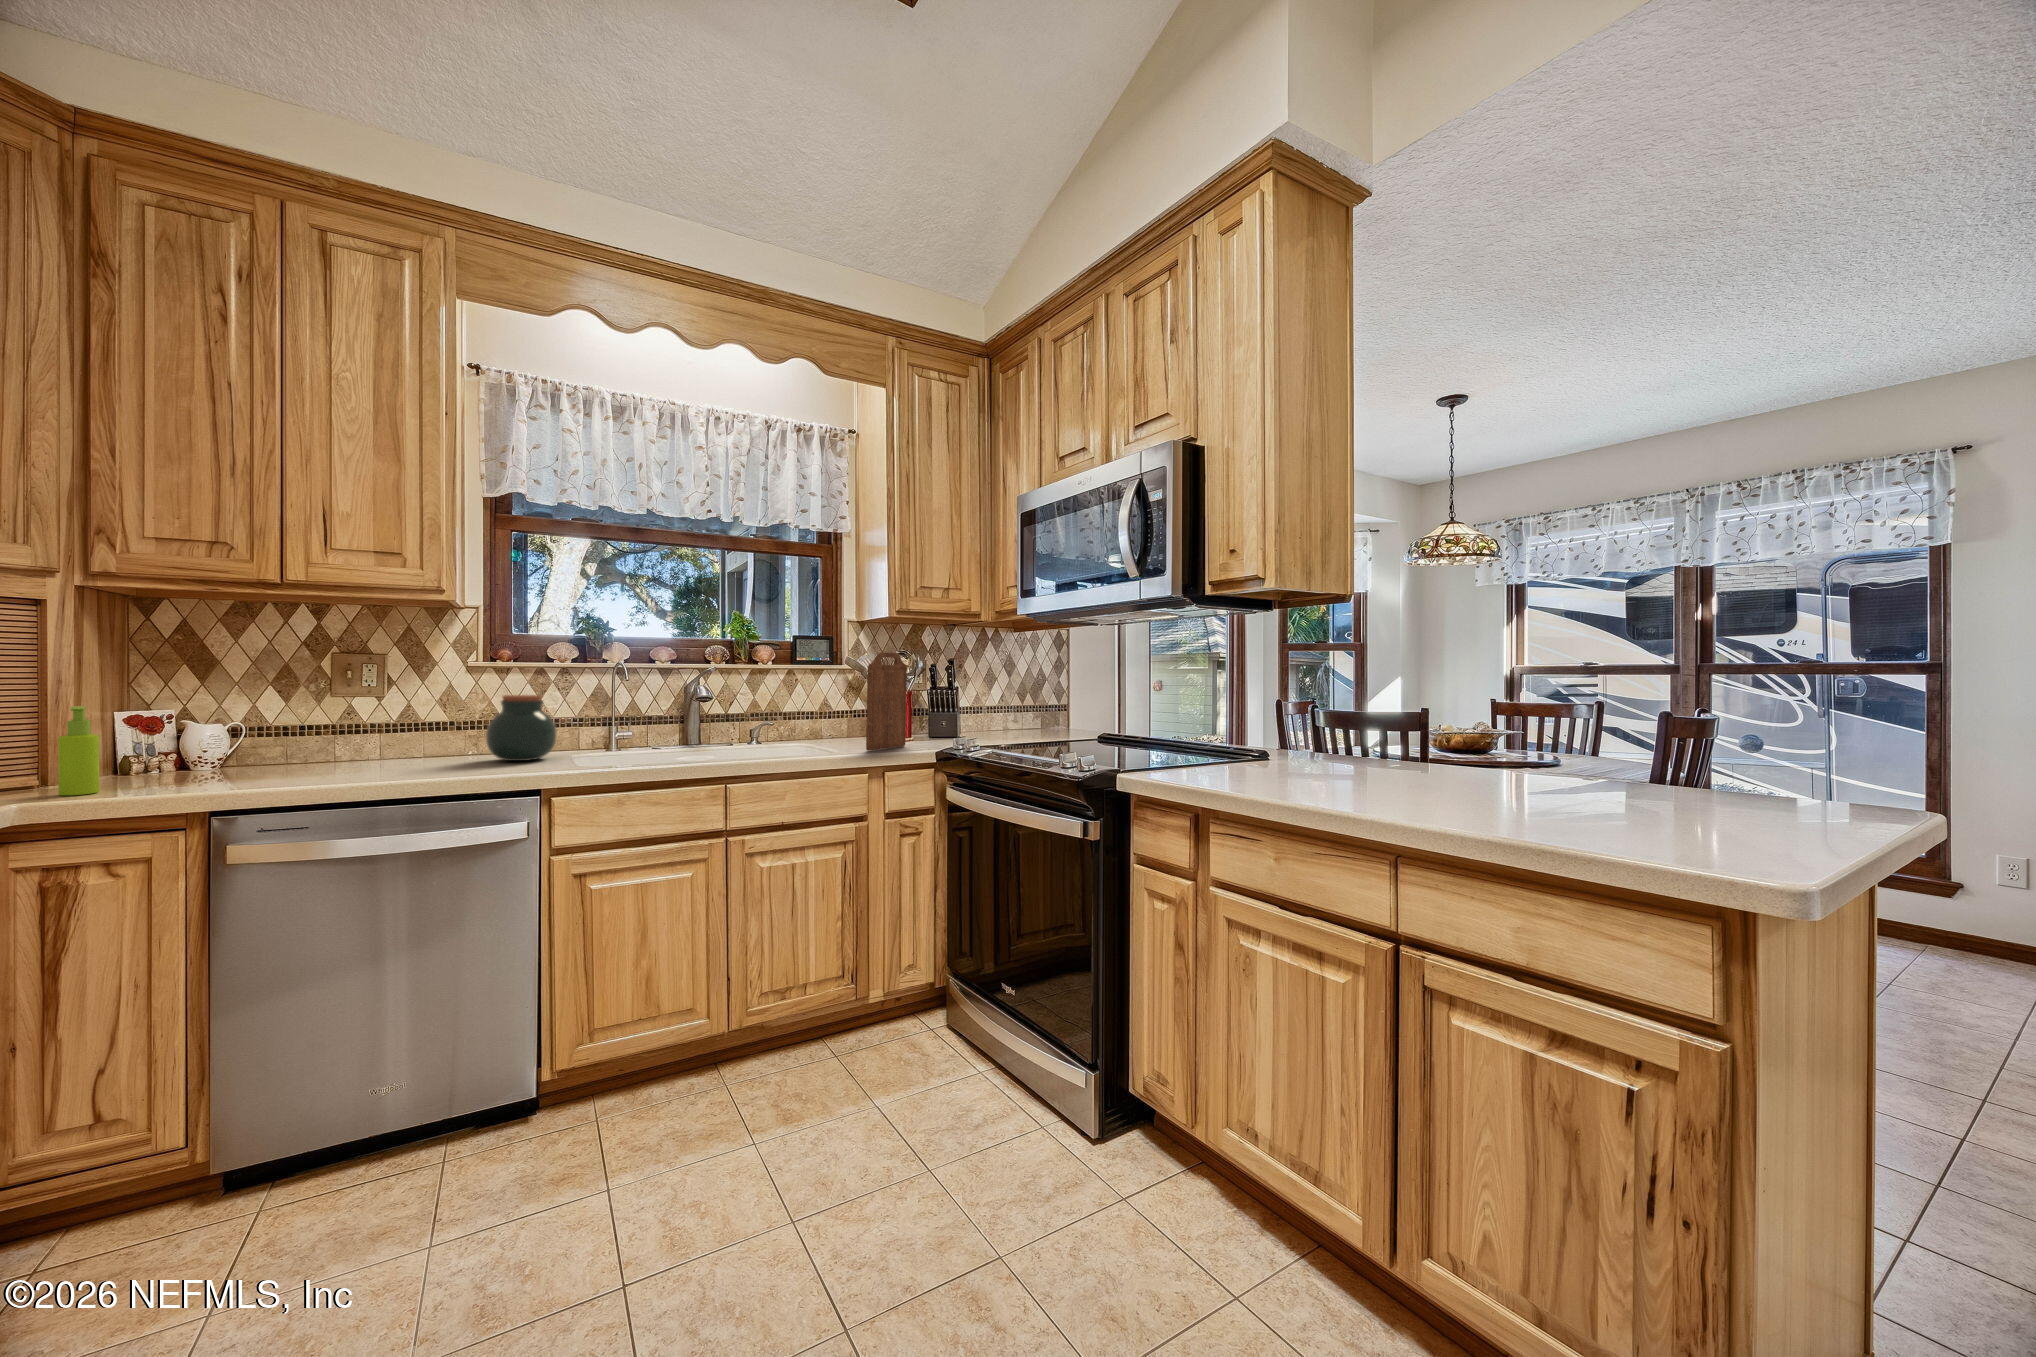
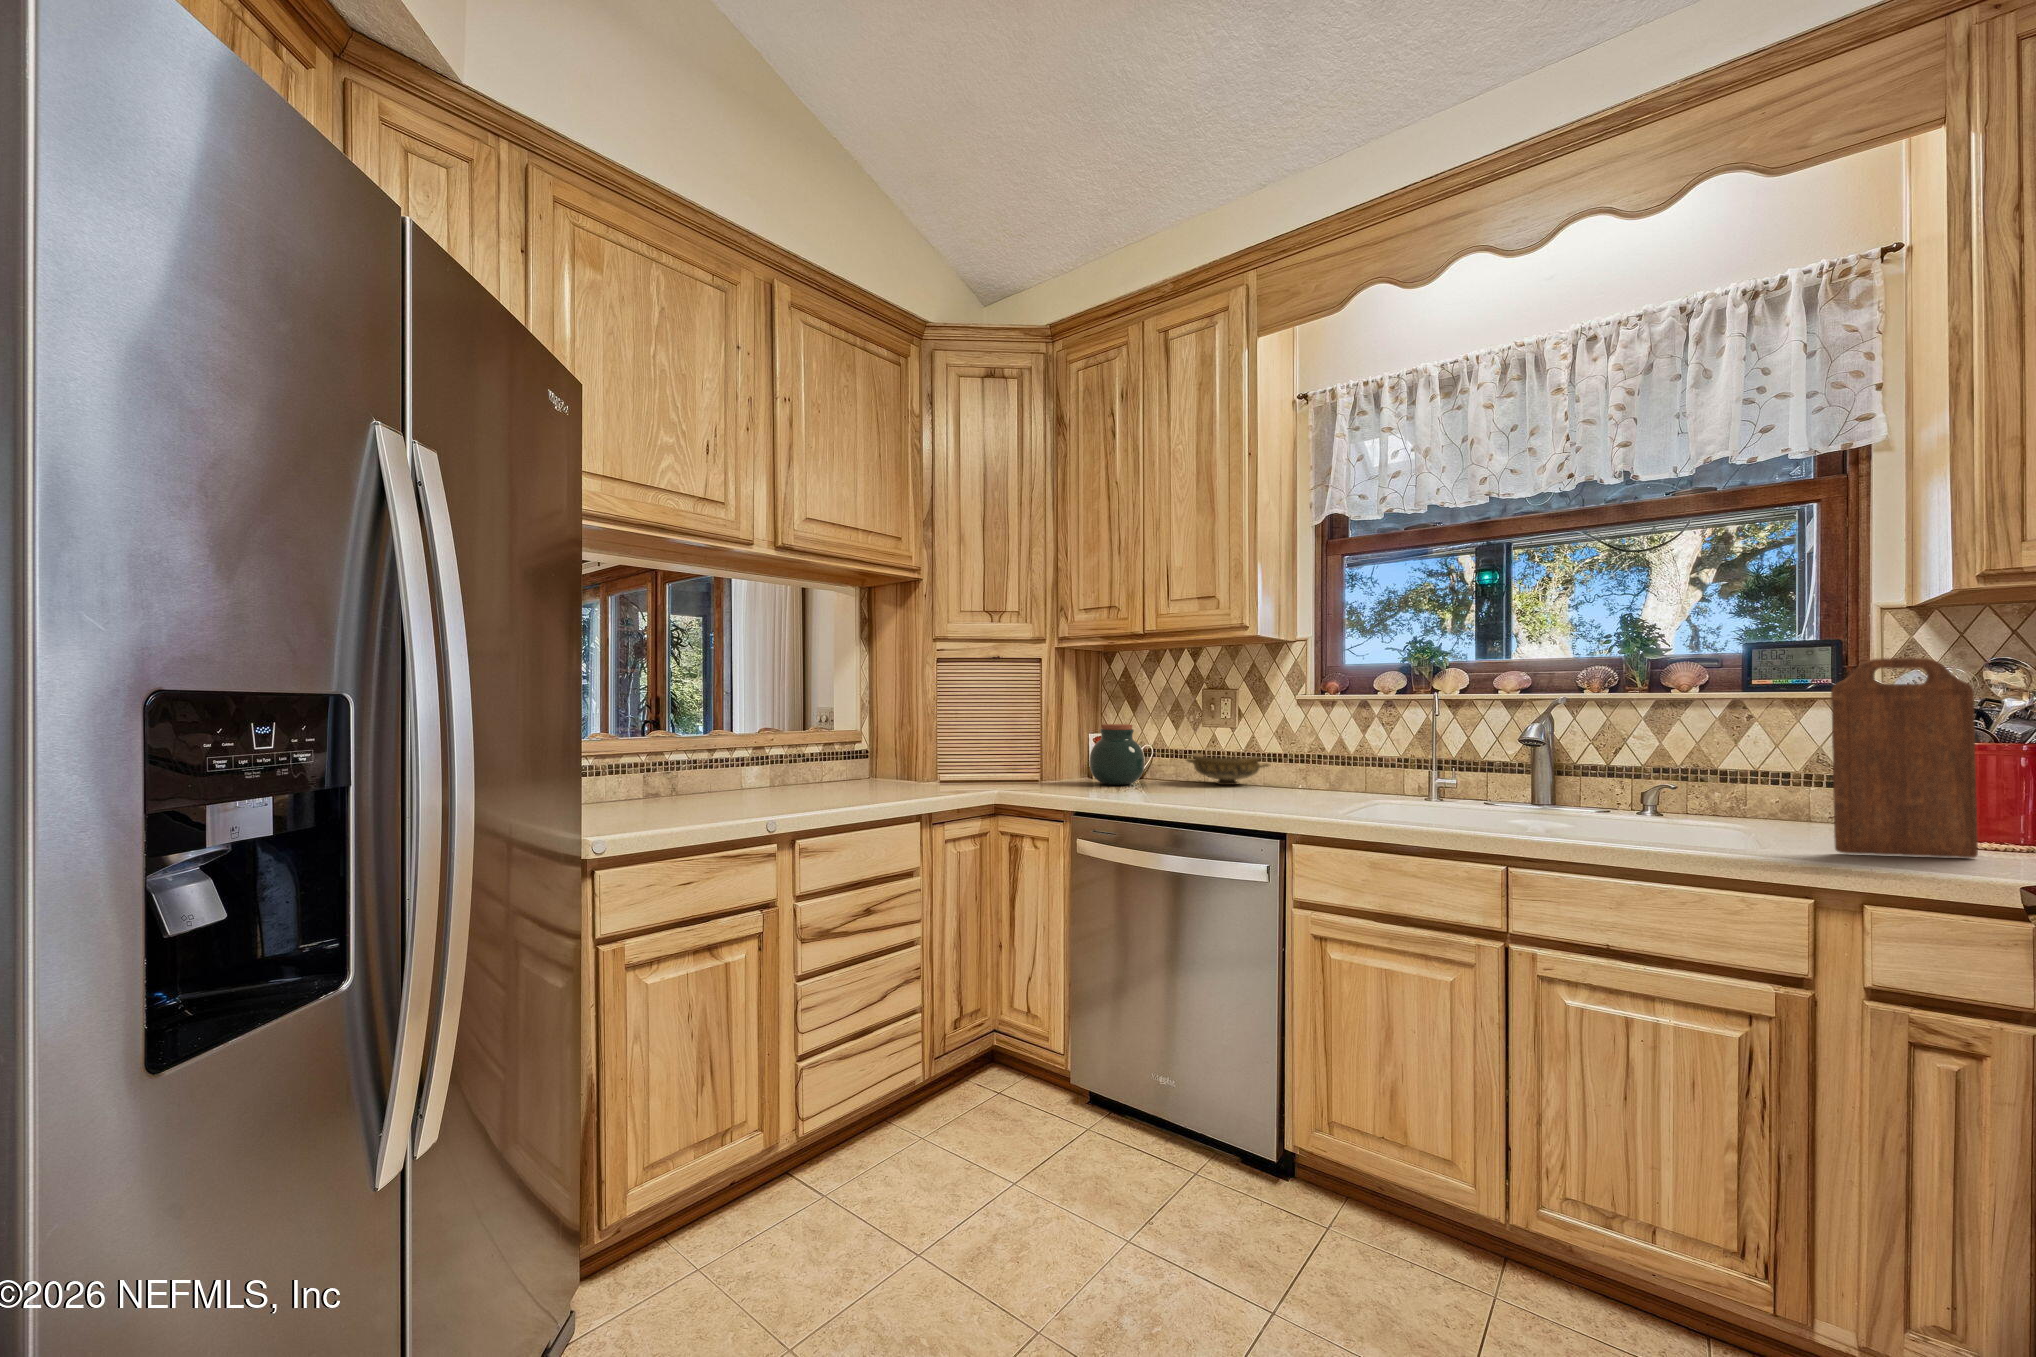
jar: present [486,695,556,761] -> present [1090,724,1144,785]
soap dispenser: present [59,706,99,795] -> none [1025,726,1043,787]
ceramic bowl: none [307,723,433,759] -> present [1186,753,1270,785]

